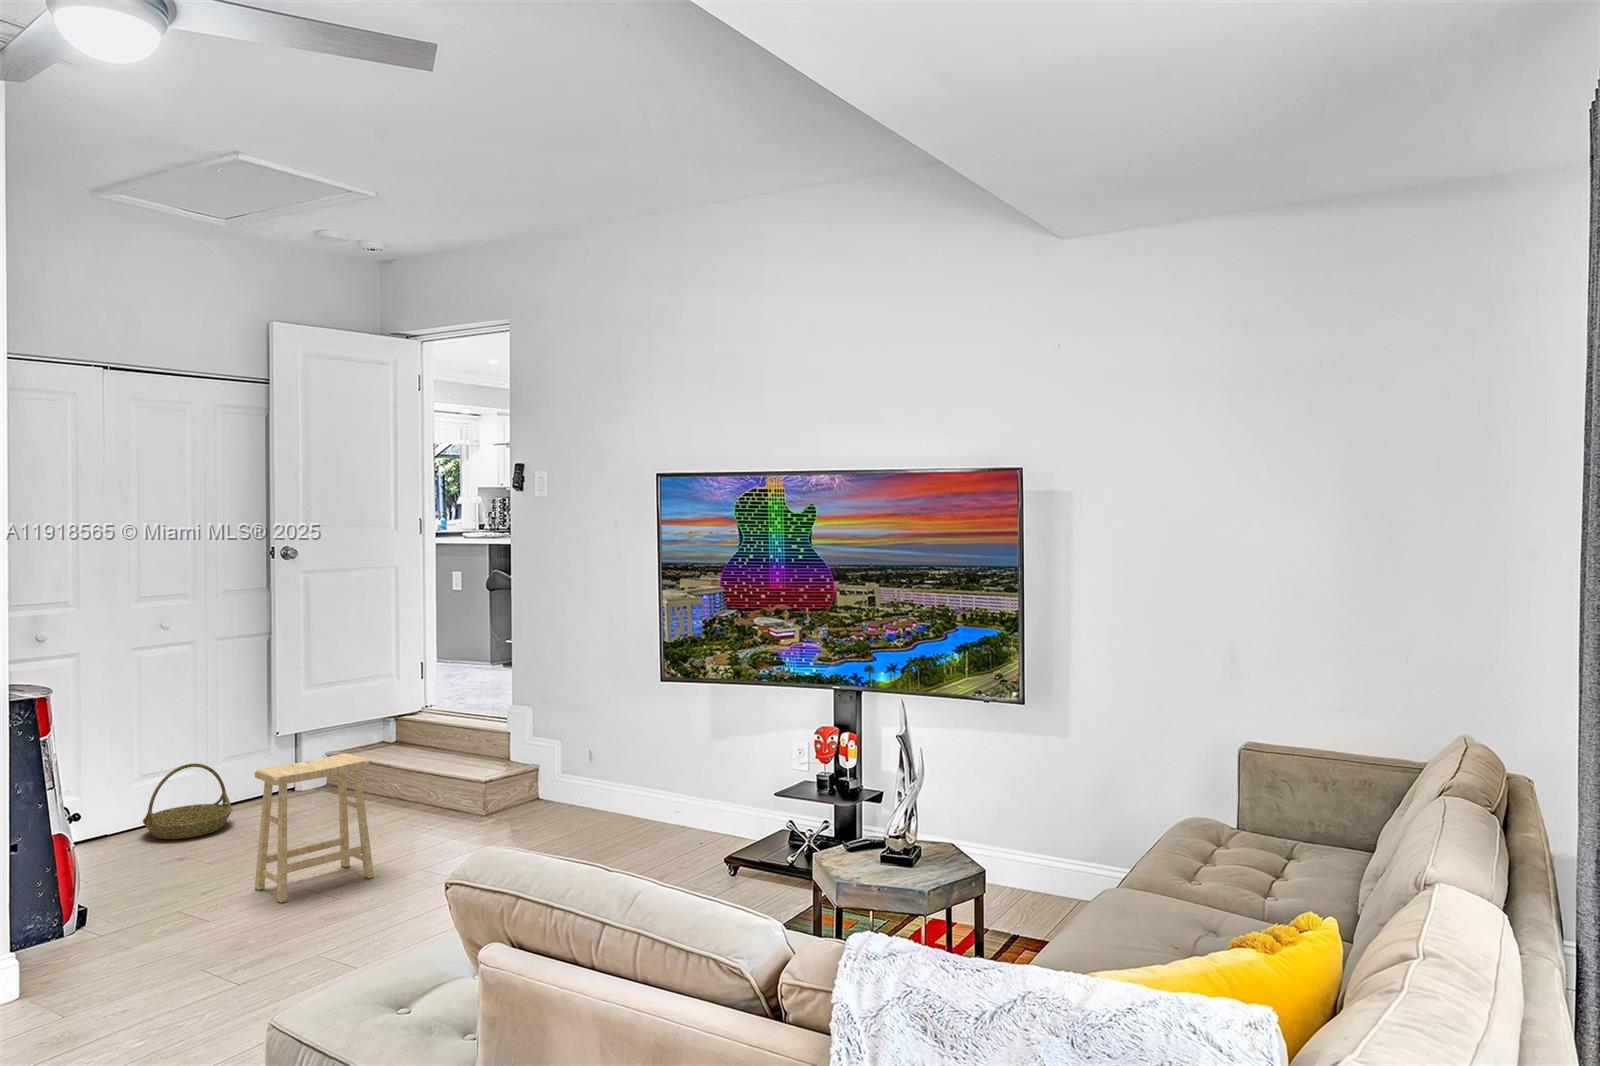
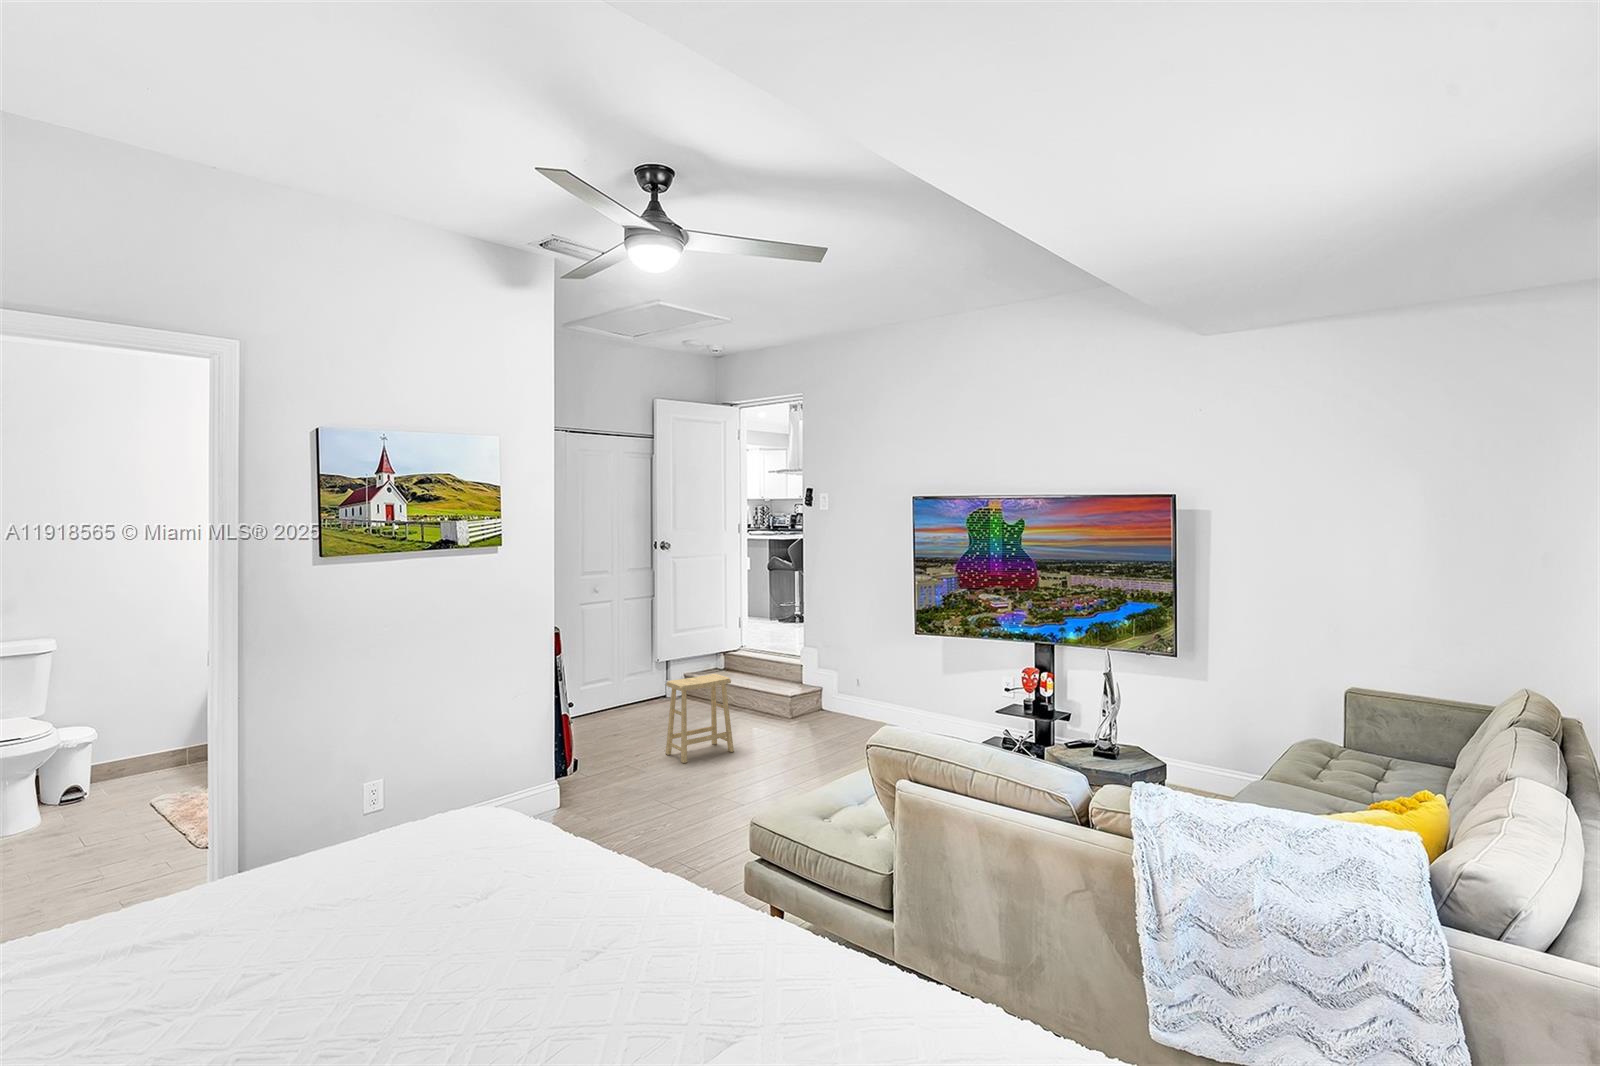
basket: present [143,763,232,839] -> none [590,677,639,722]

